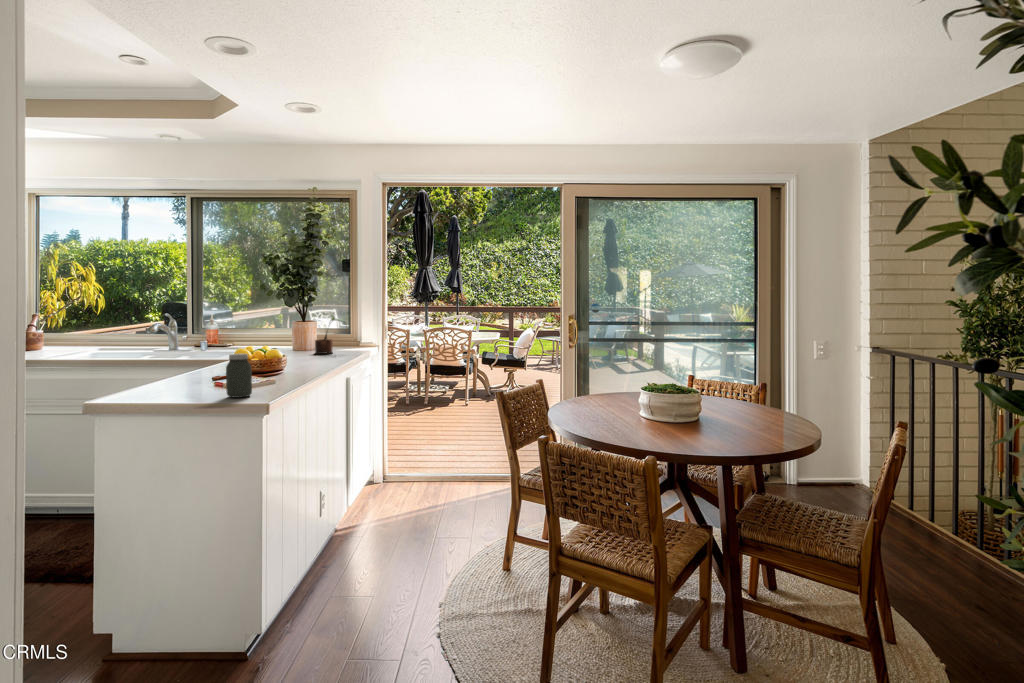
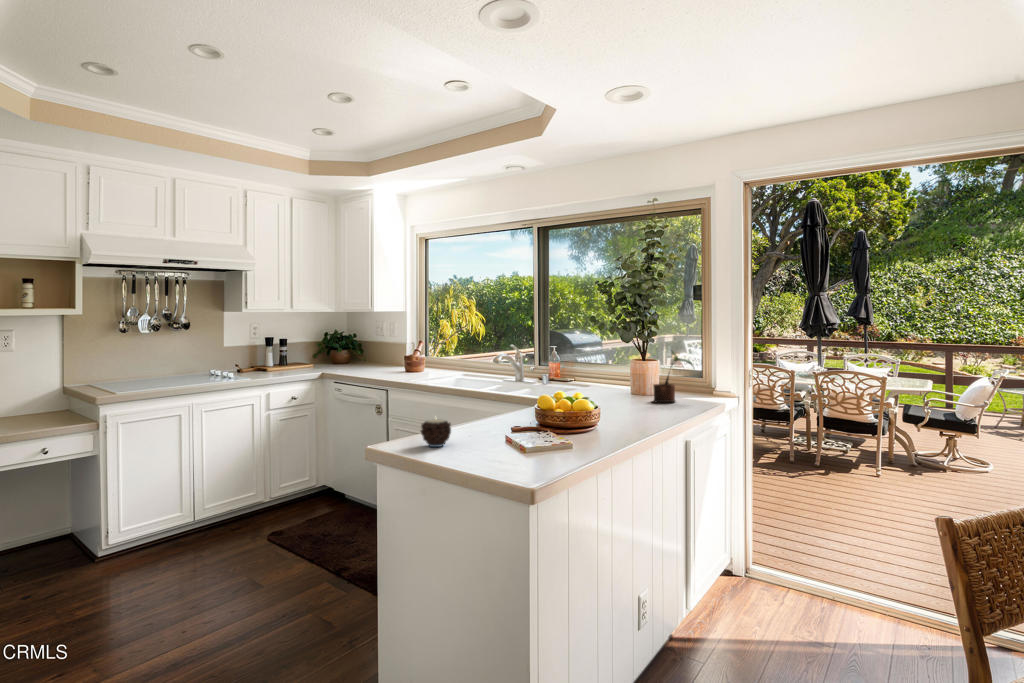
jar: present [226,354,252,398] -> none [486,409,518,471]
candle: none [143,366,174,392] -> present [421,419,451,447]

